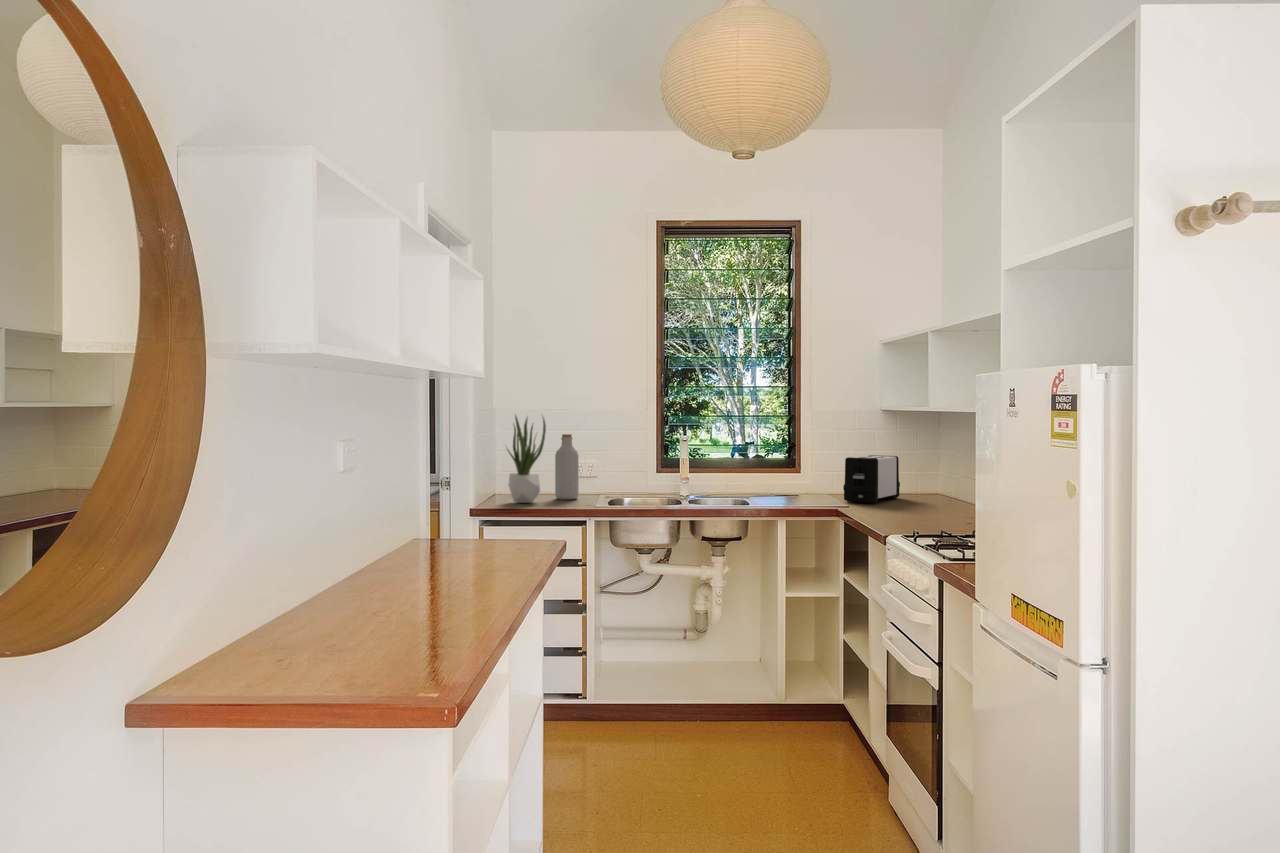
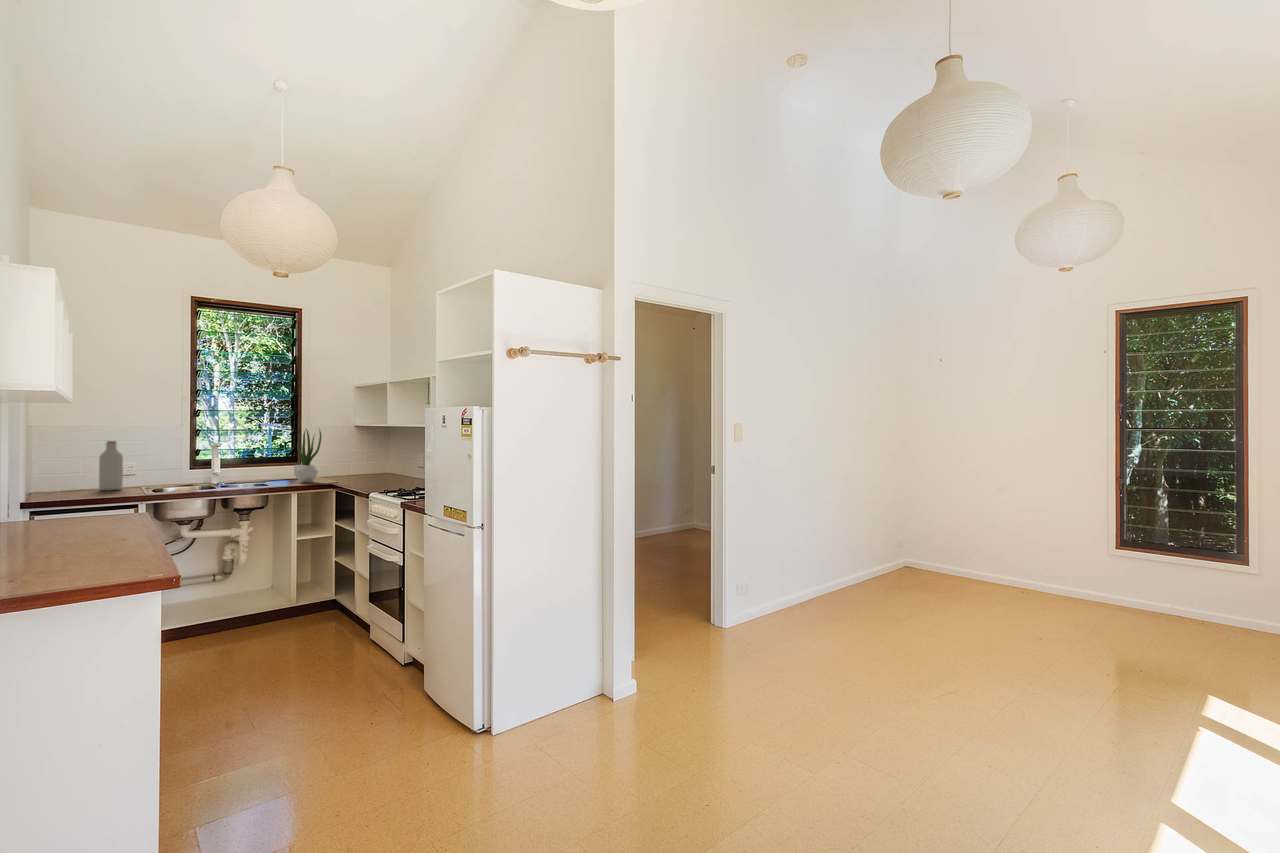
potted plant: present [508,415,546,503] -> present [294,429,321,482]
toaster: present [843,455,900,503] -> none [336,452,369,480]

